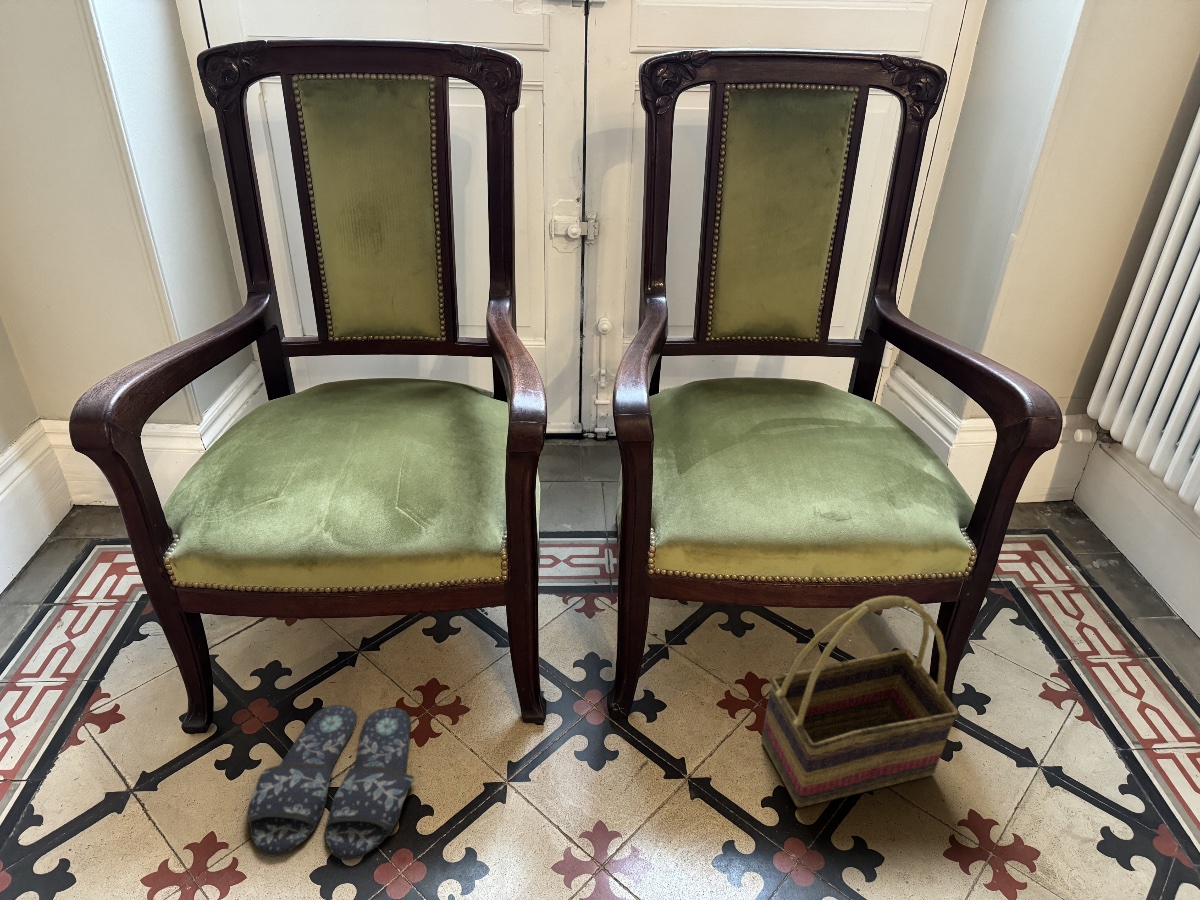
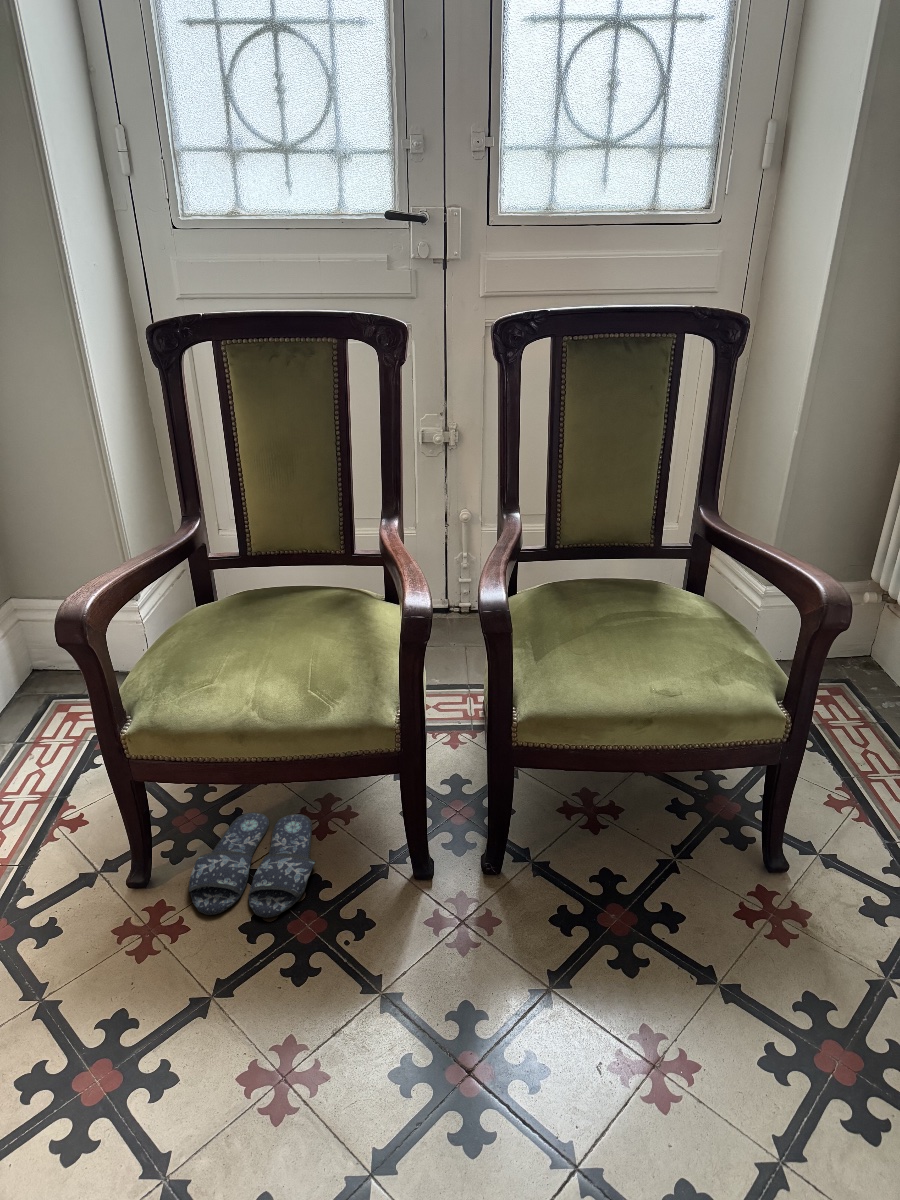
basket: present [761,596,959,808] -> none [592,707,744,882]

